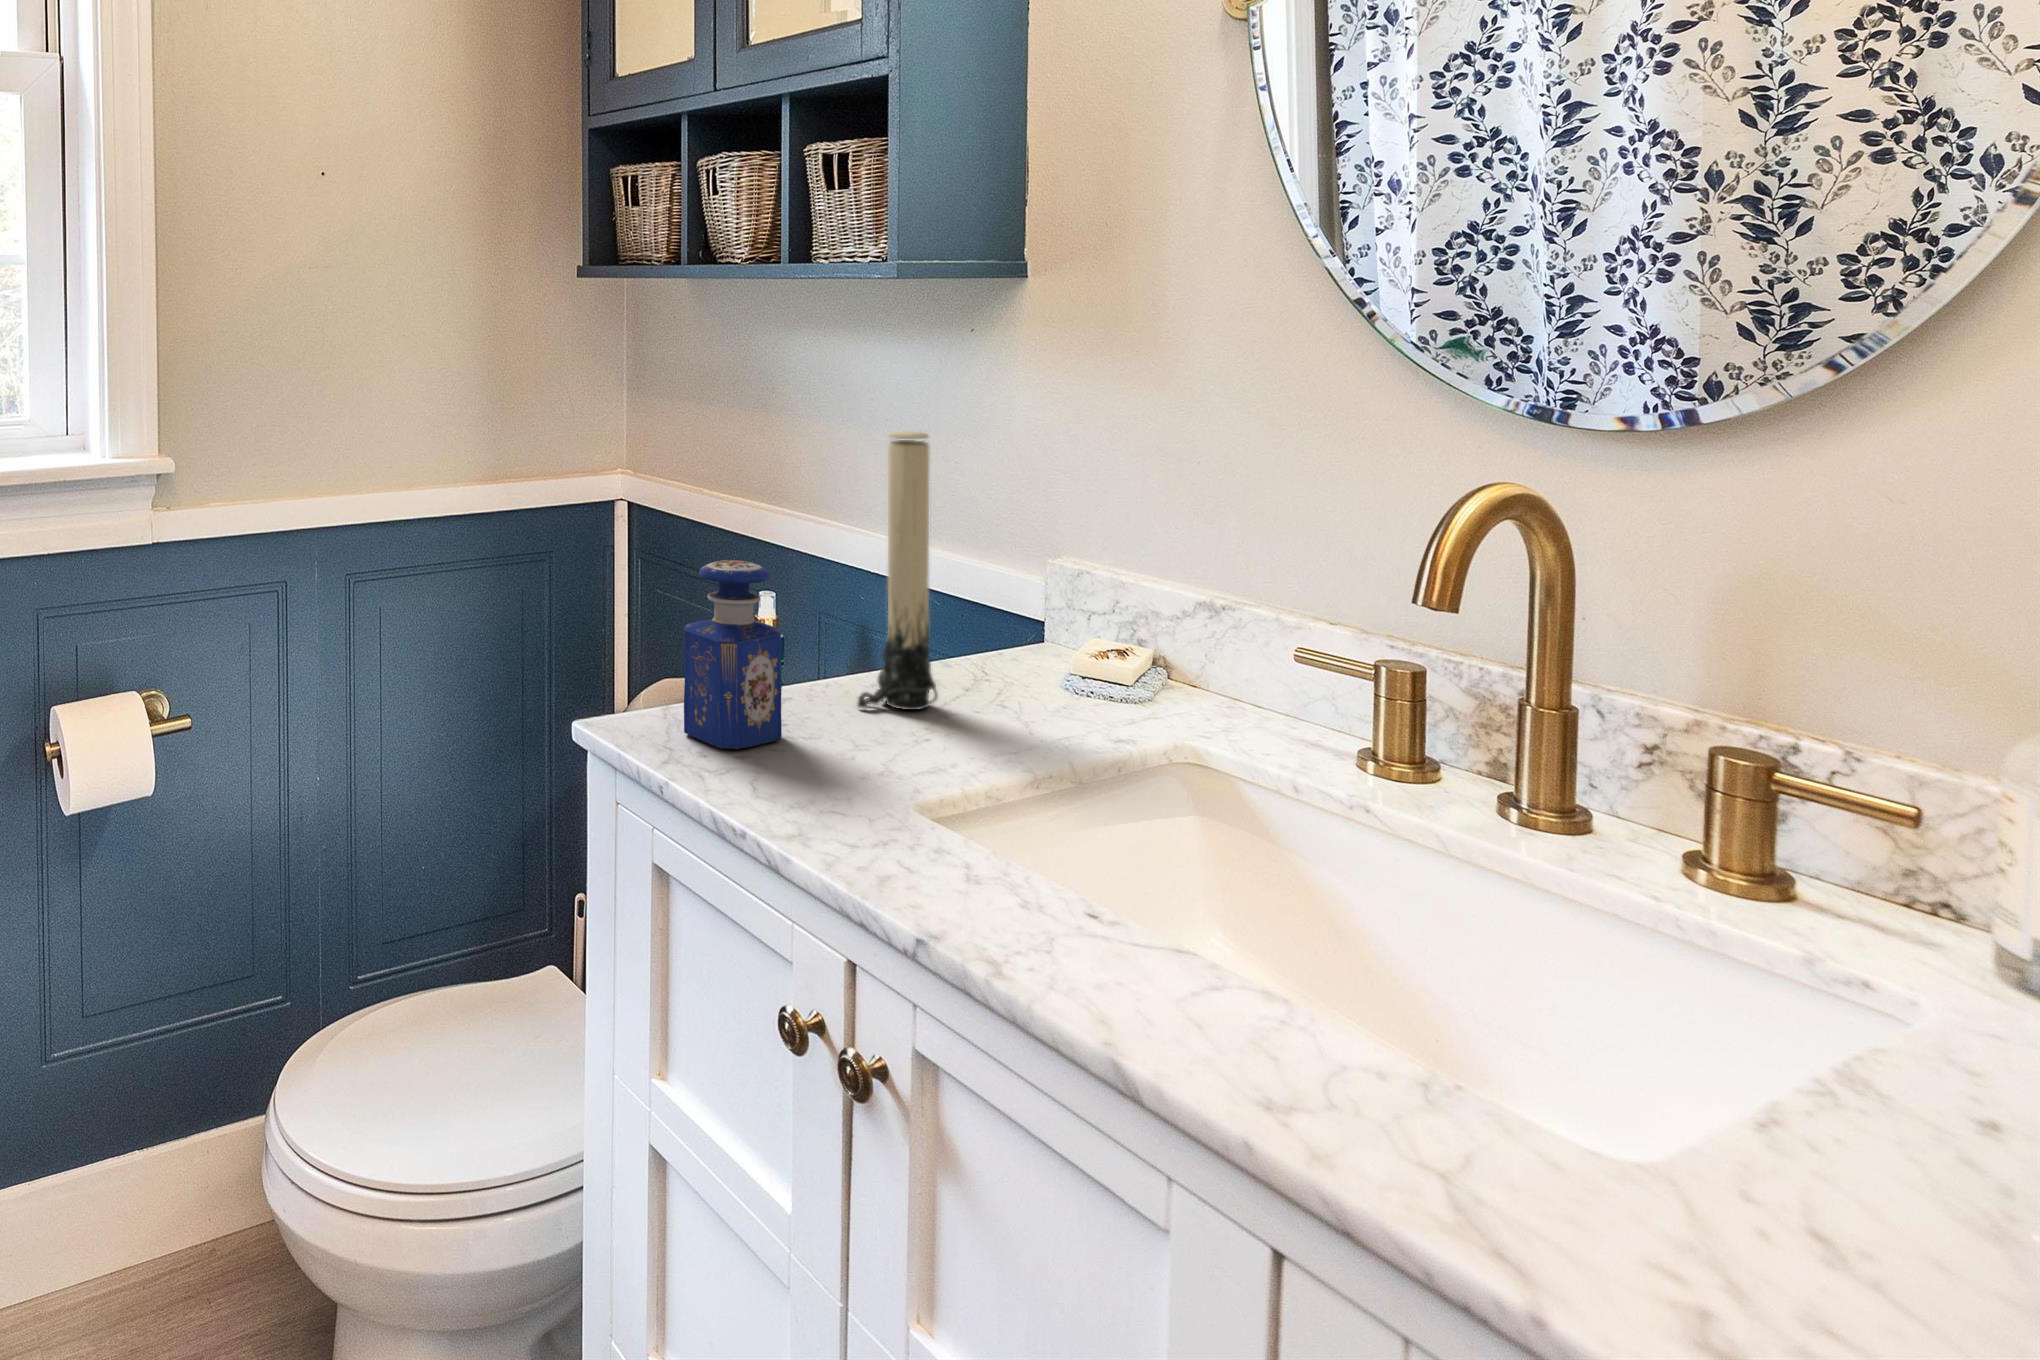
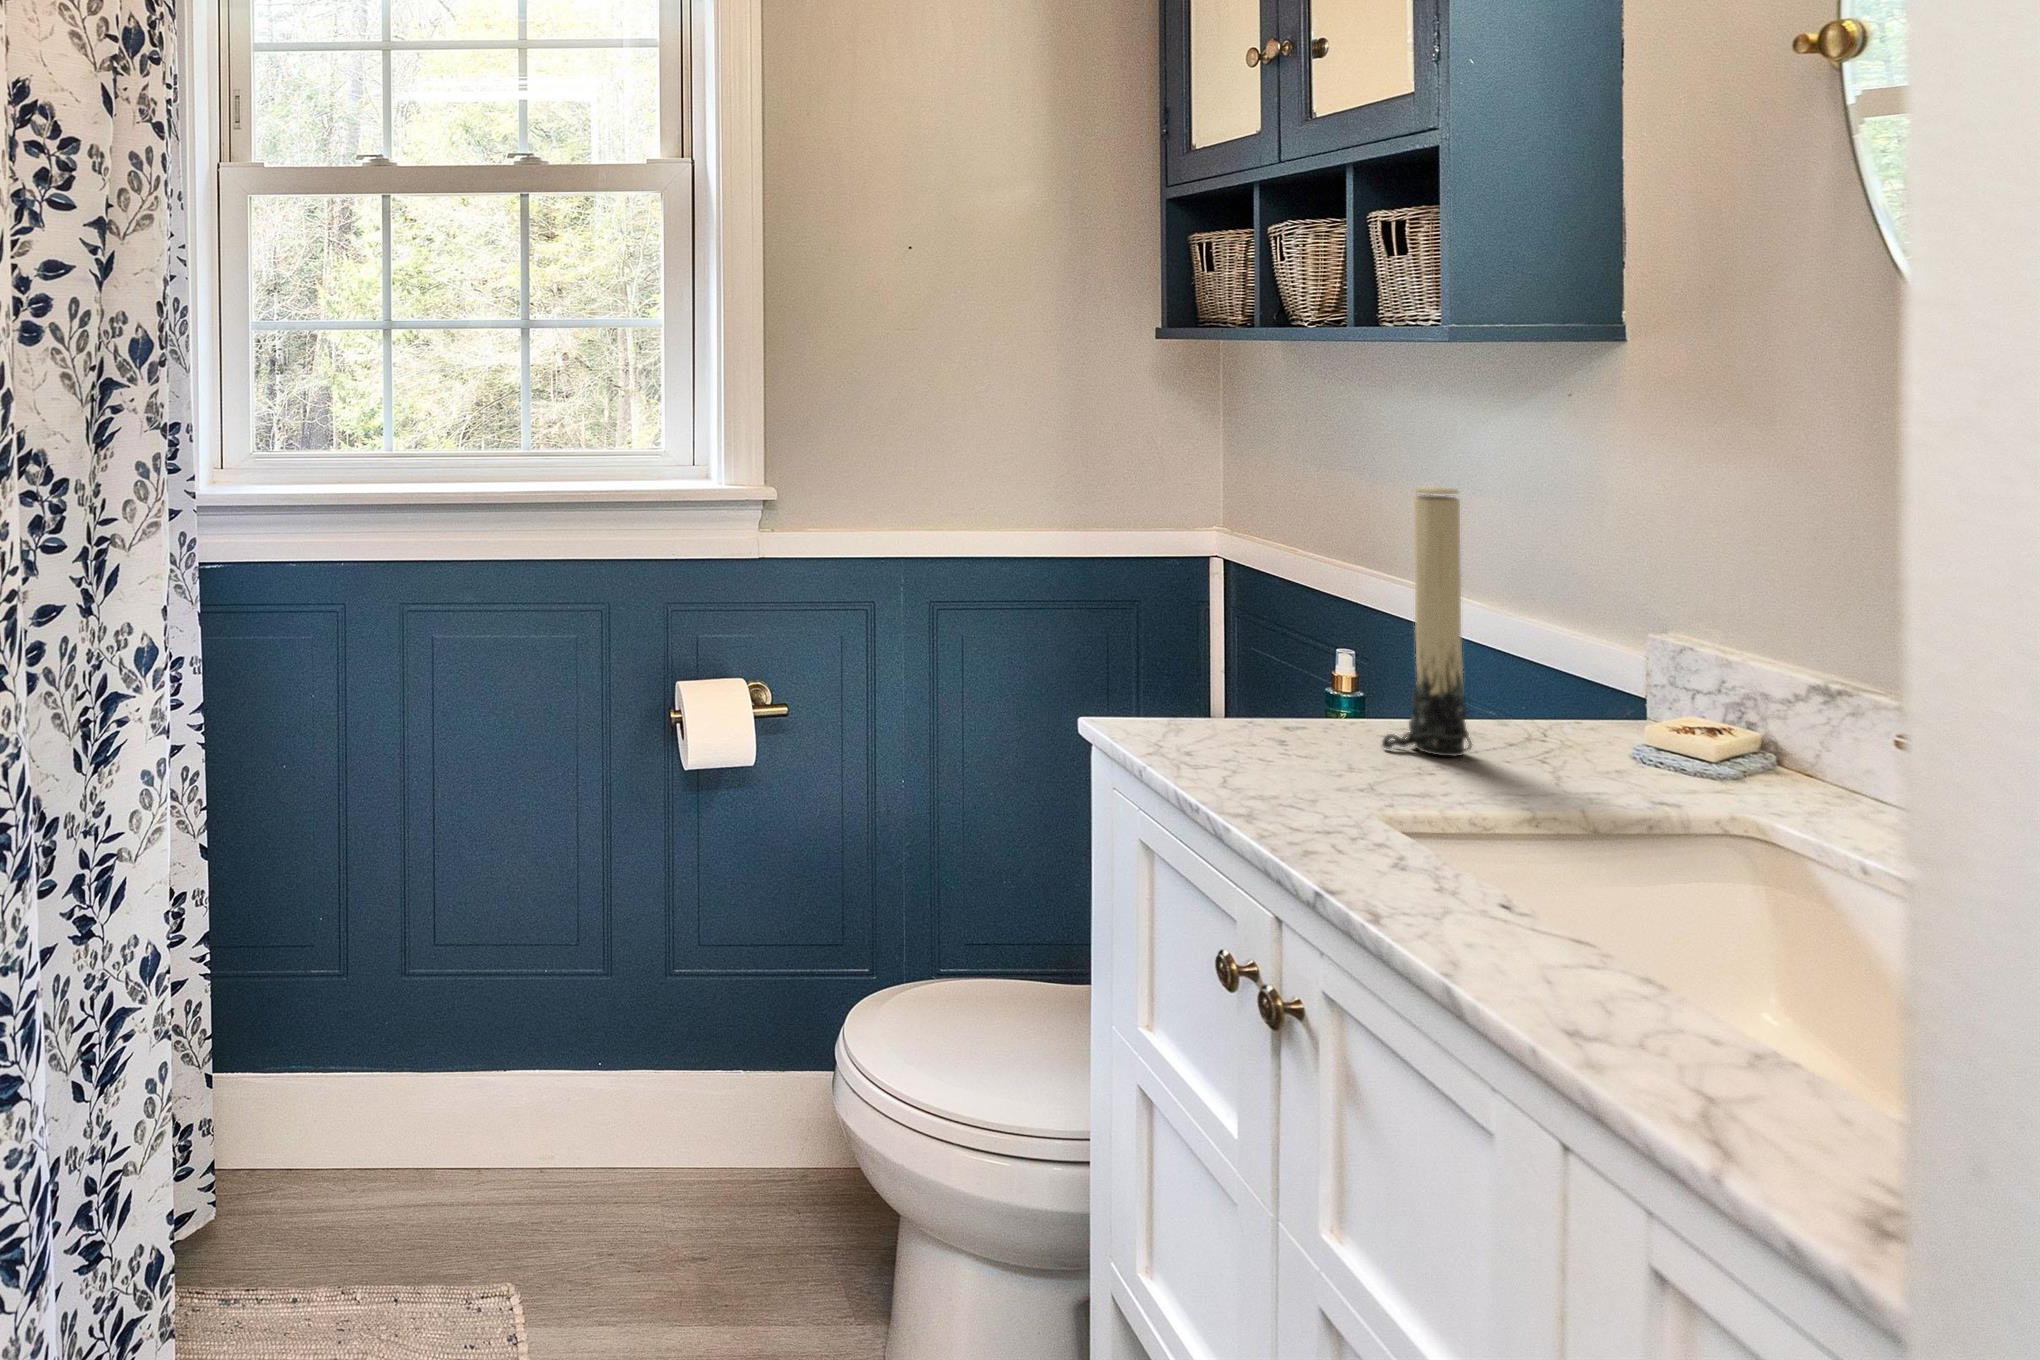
perfume bottle: present [684,560,782,749] -> none [1188,595,1287,764]

